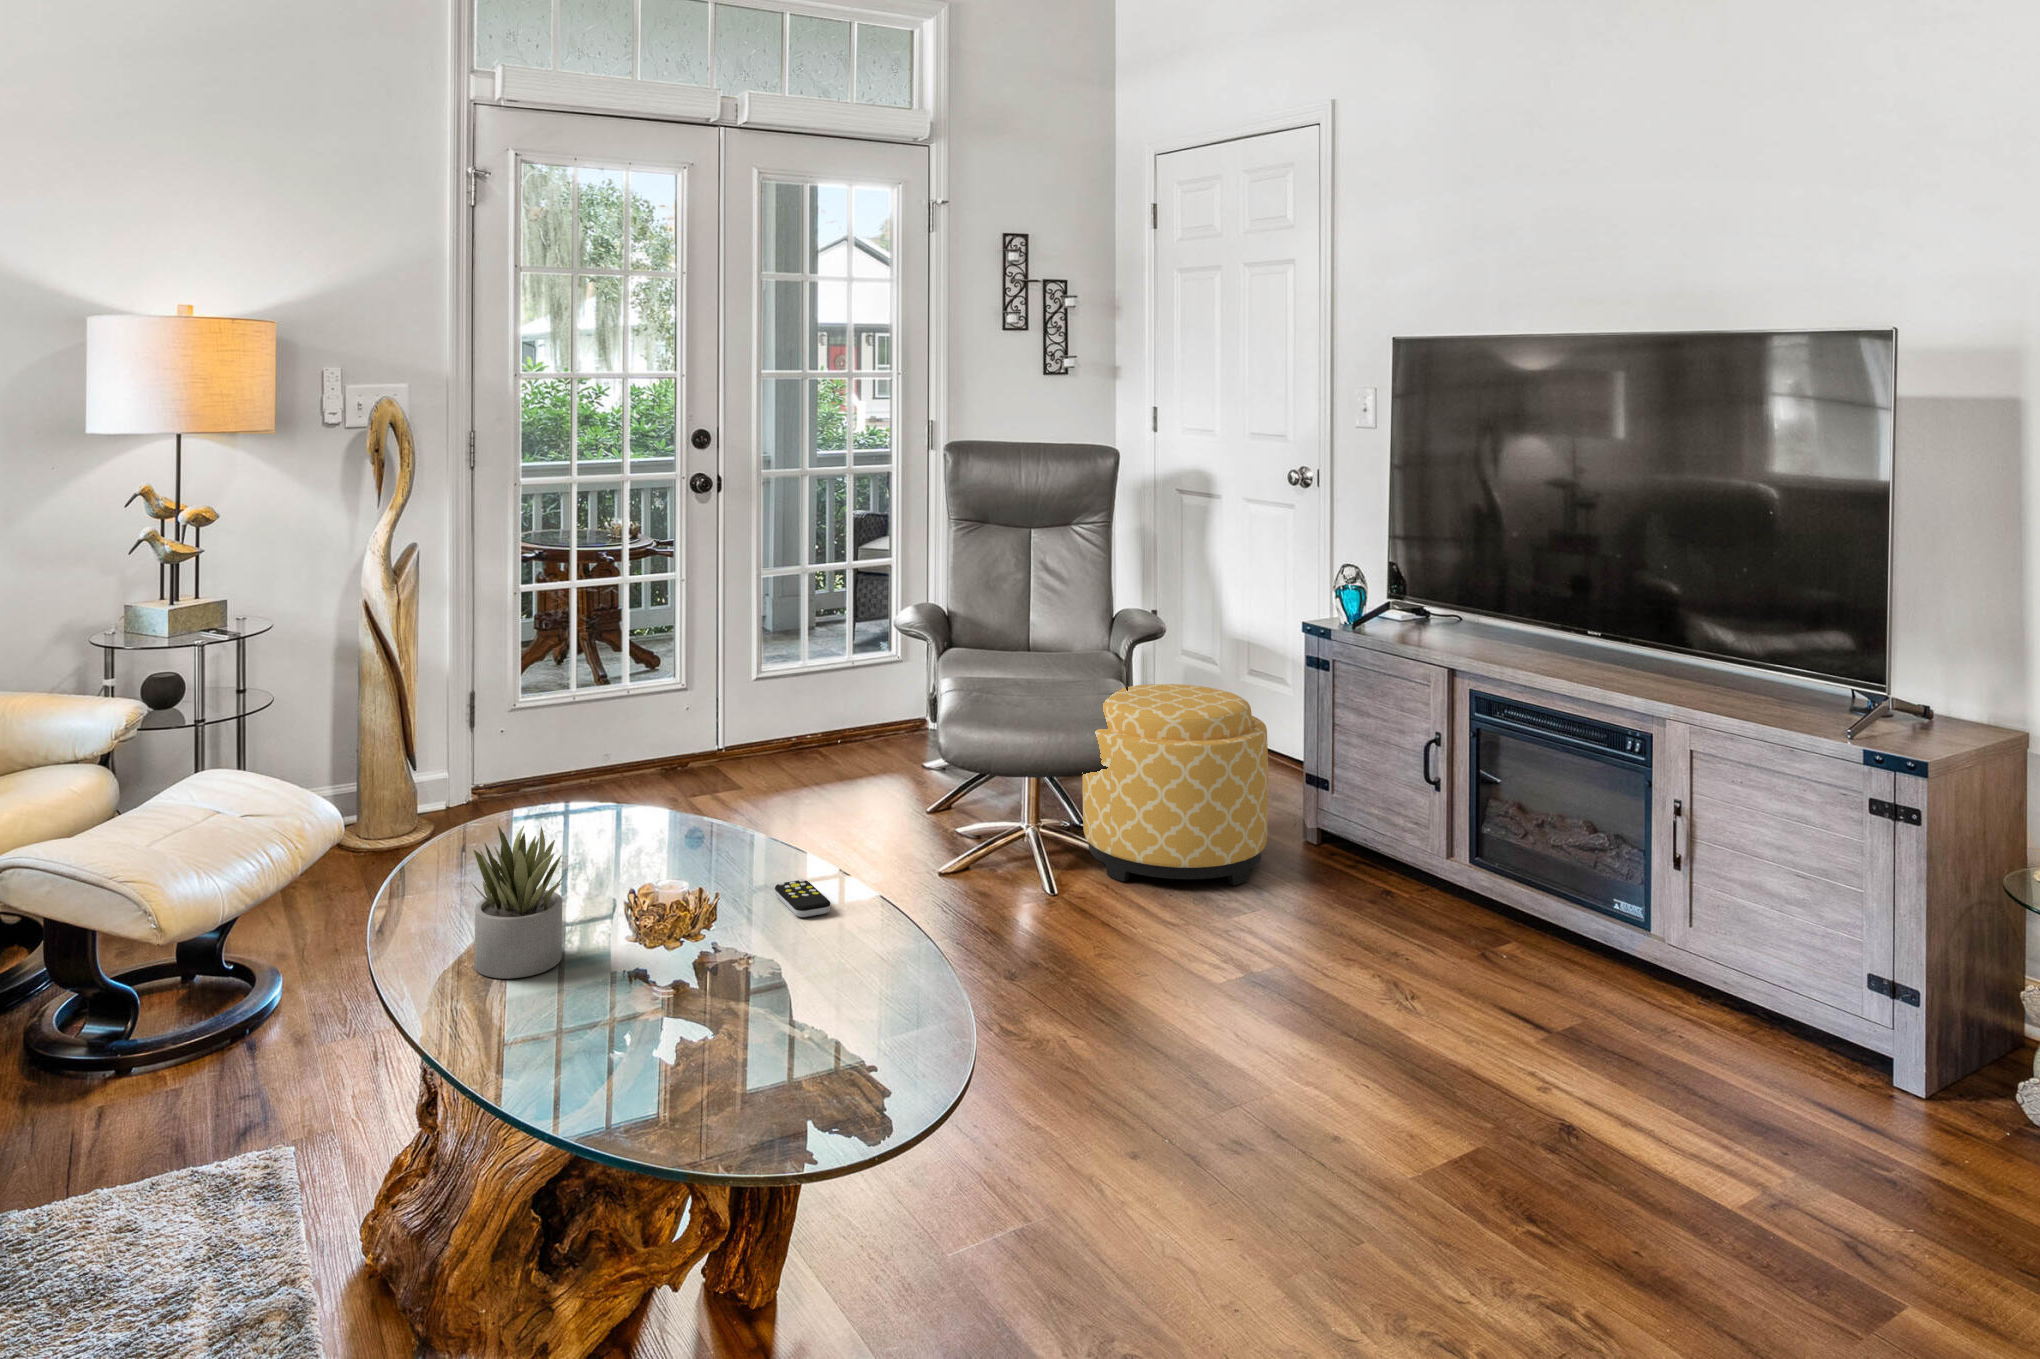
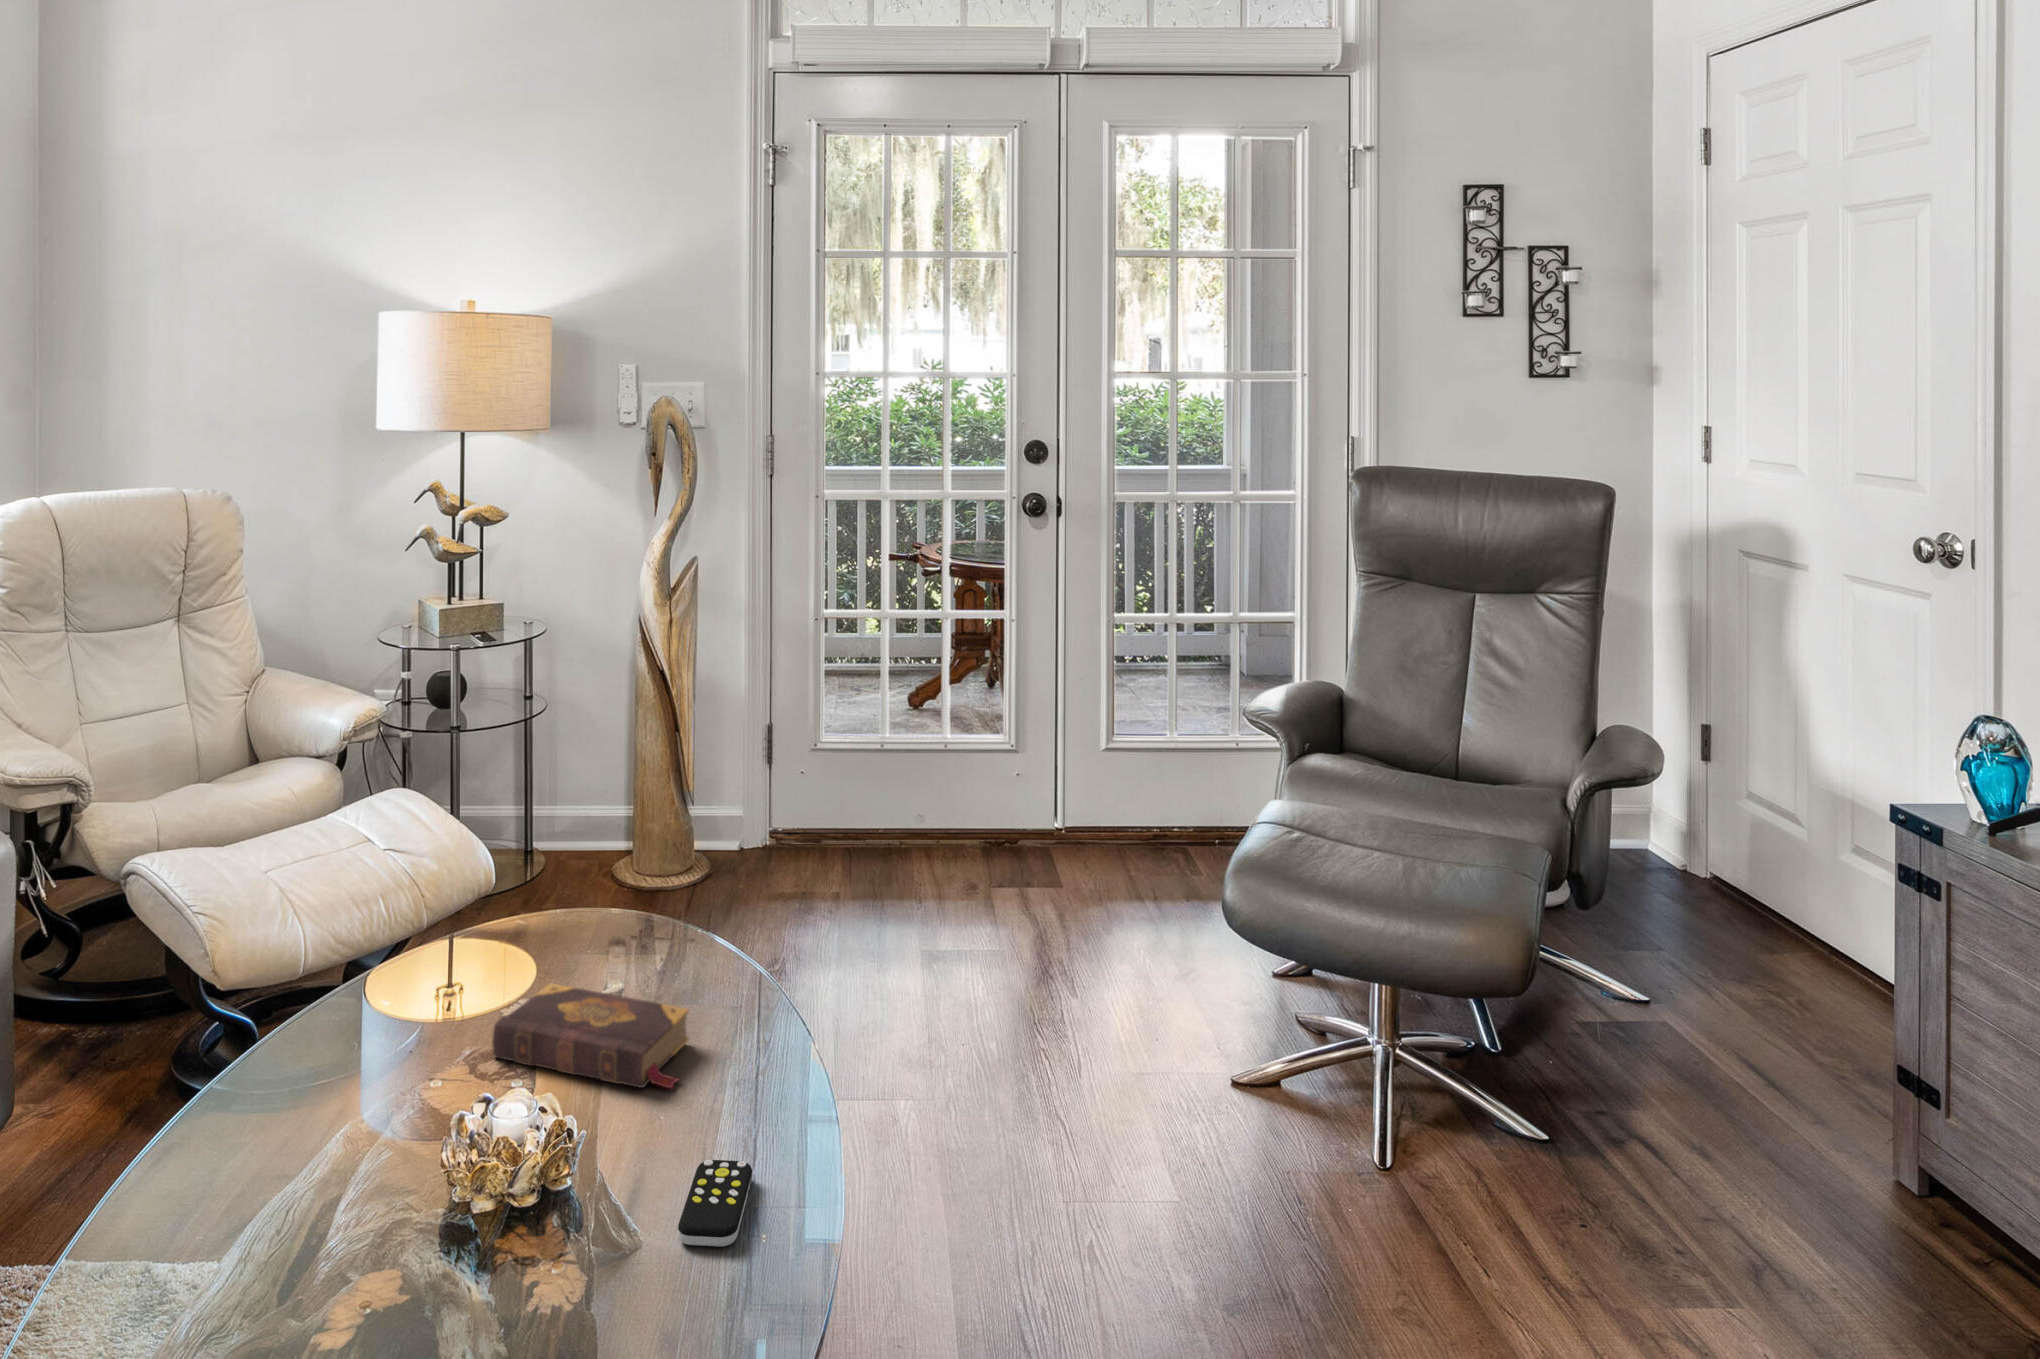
ottoman: present [1082,684,1268,886] -> none [1463,860,1795,1244]
book: none [563,824,709,877] -> present [492,984,689,1088]
succulent plant: present [472,826,565,979] -> none [188,1014,327,1257]

